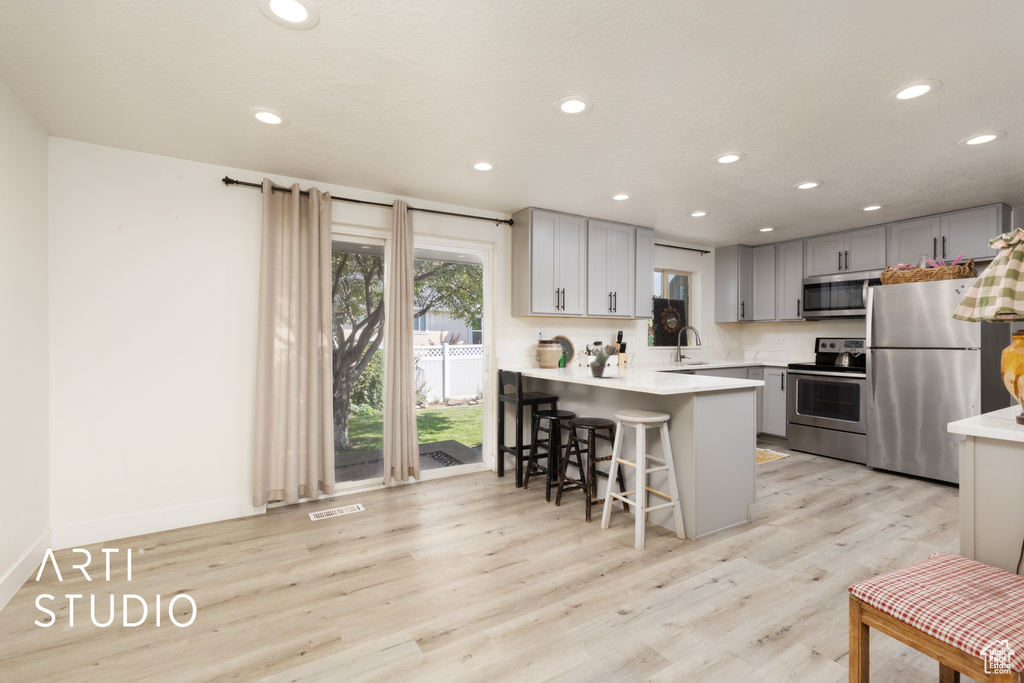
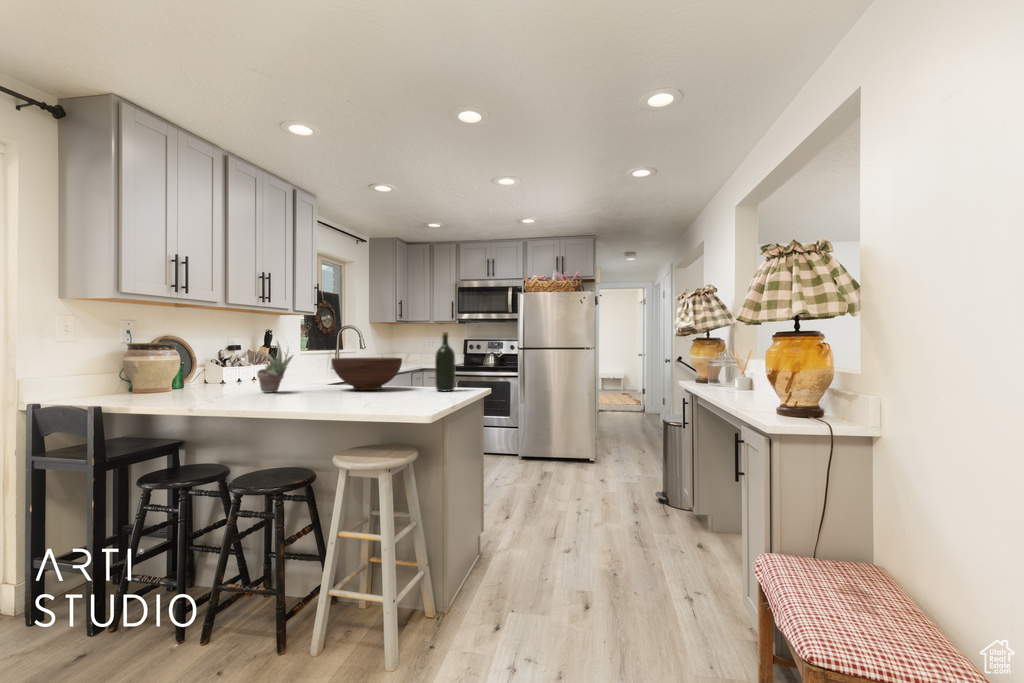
wine bottle: none [711,336,728,385] -> present [435,332,455,392]
fruit bowl: none [637,355,689,380] -> present [332,358,402,390]

